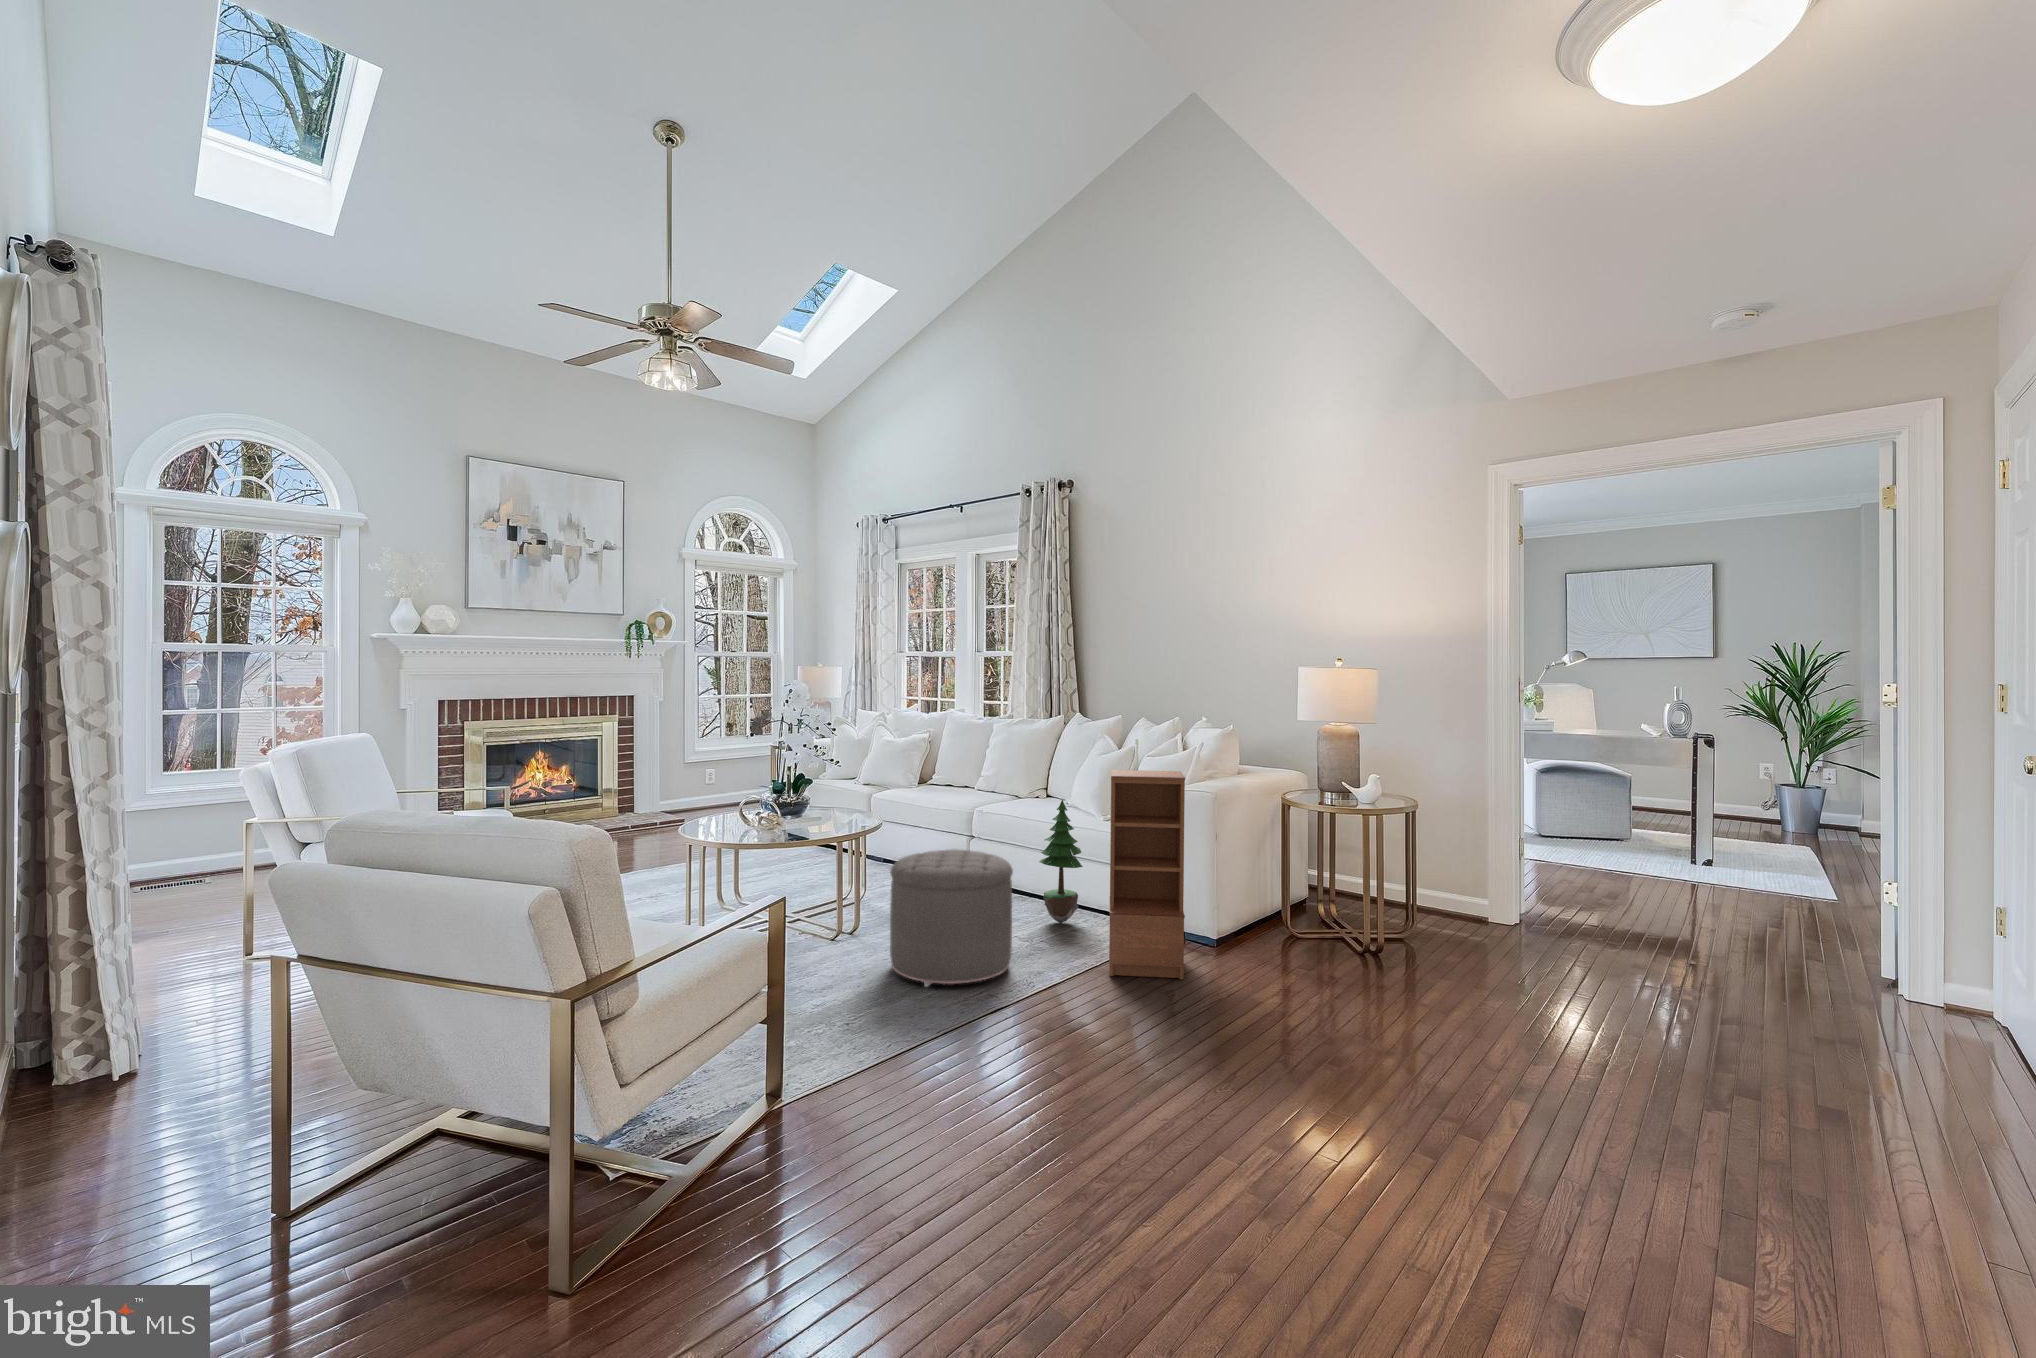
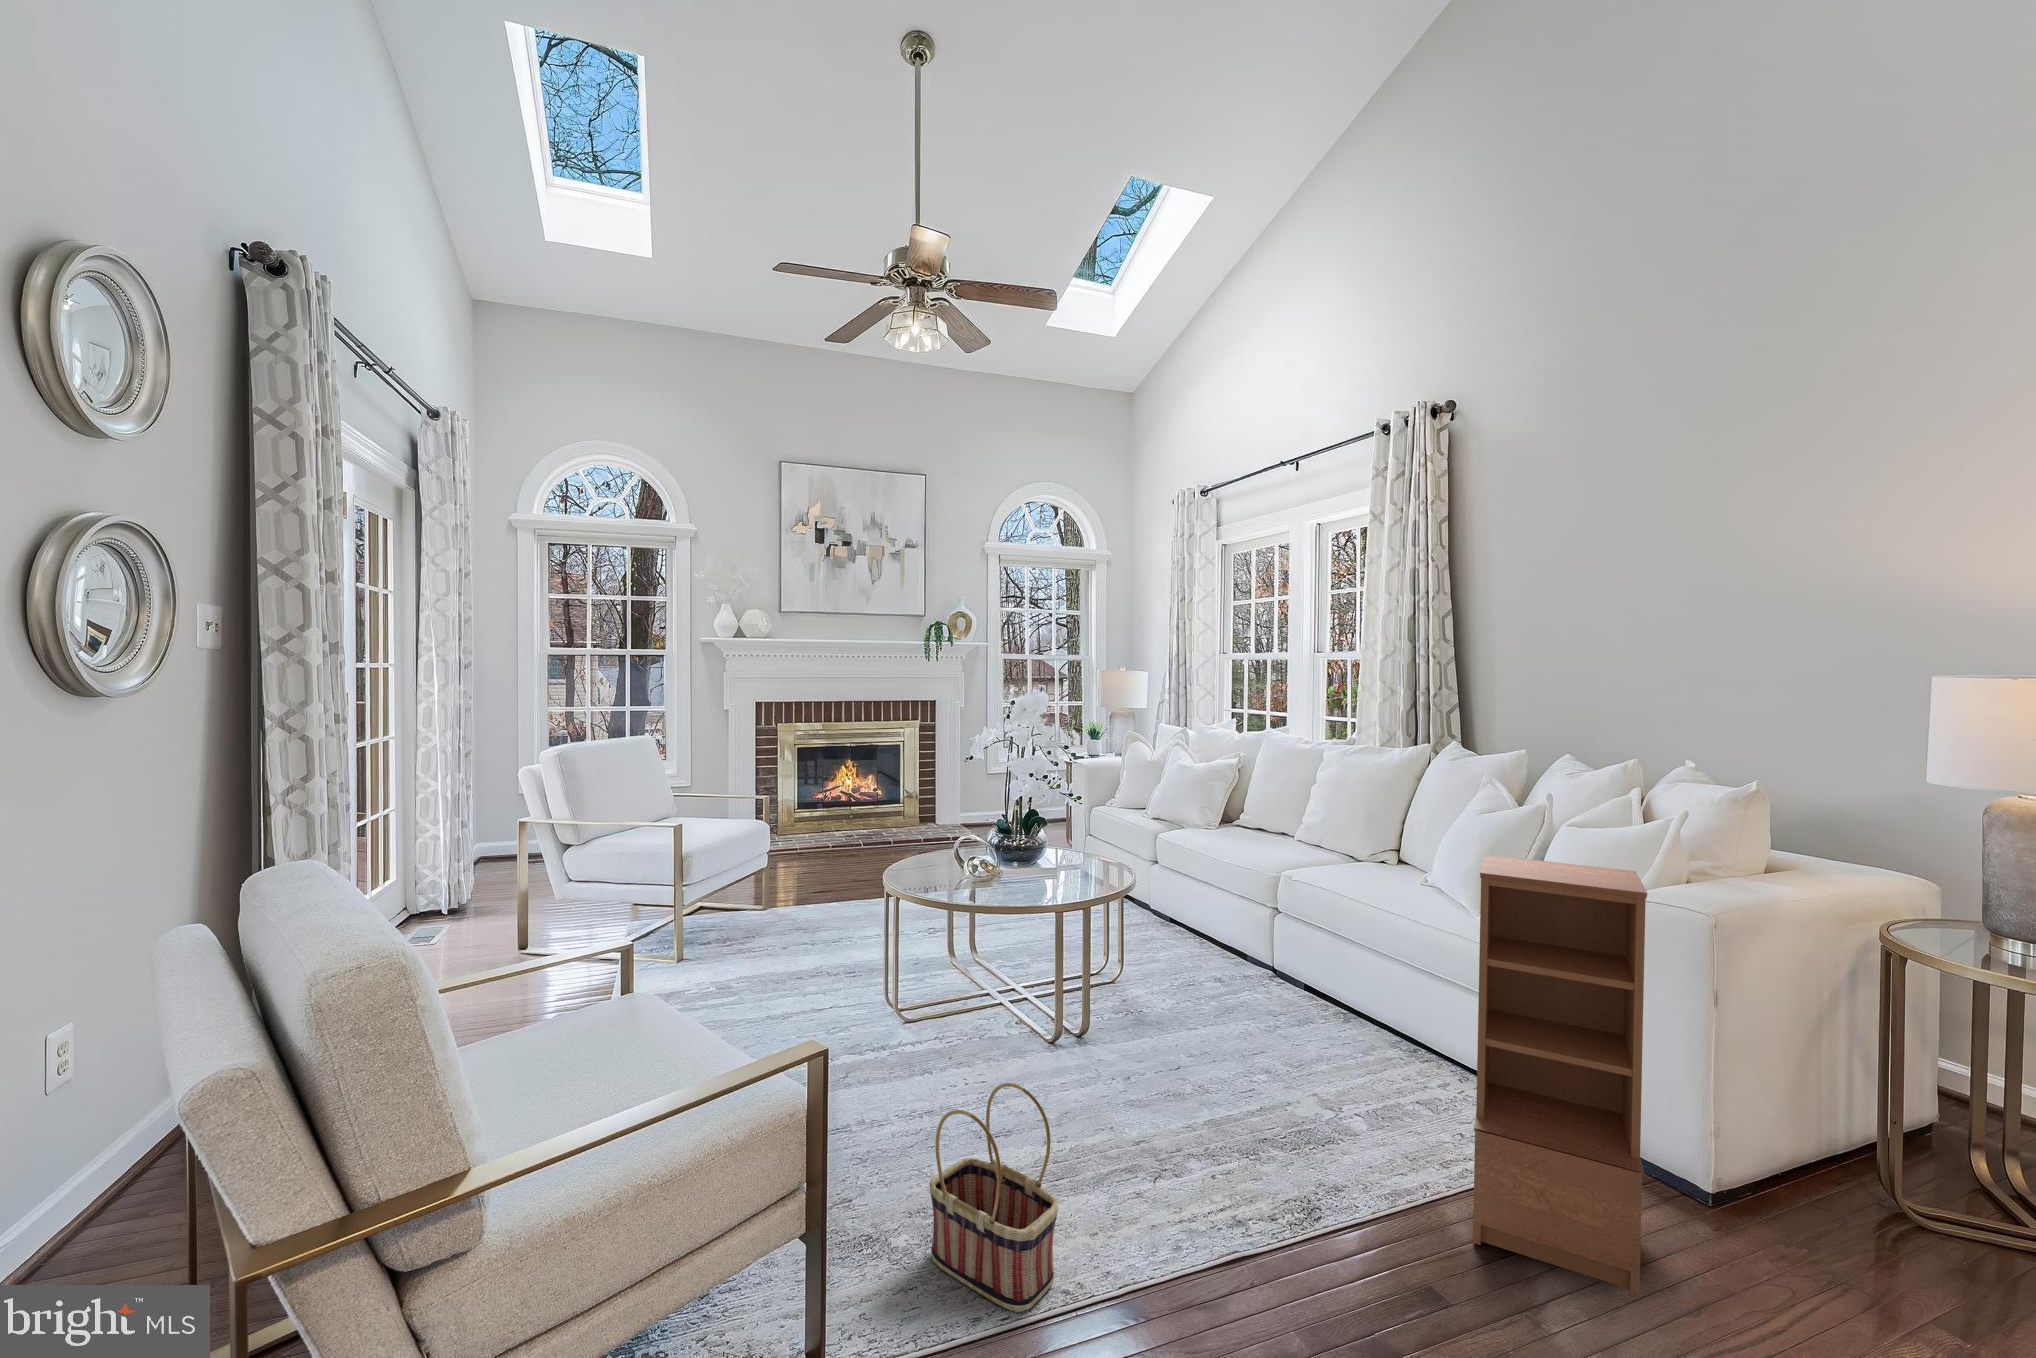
potted tree: present [1039,800,1083,923] -> none [1362,883,1440,1082]
ottoman: present [890,849,1013,987] -> none [1093,952,1294,1199]
basket: none [821,921,904,1040] -> present [930,1083,1059,1312]

